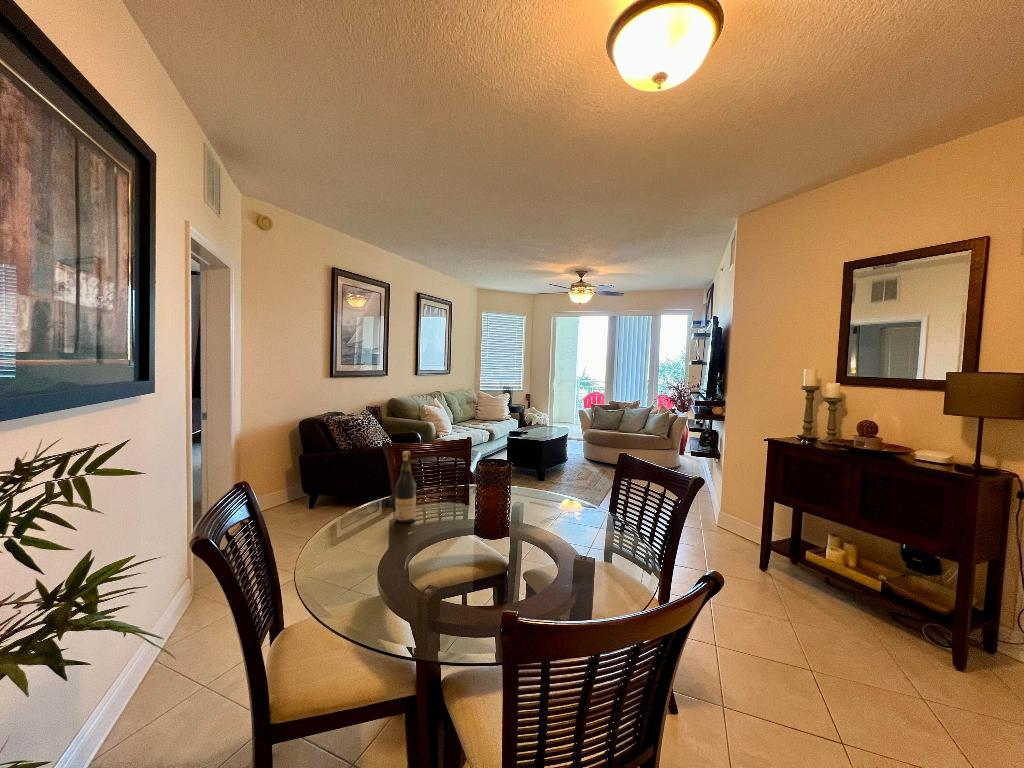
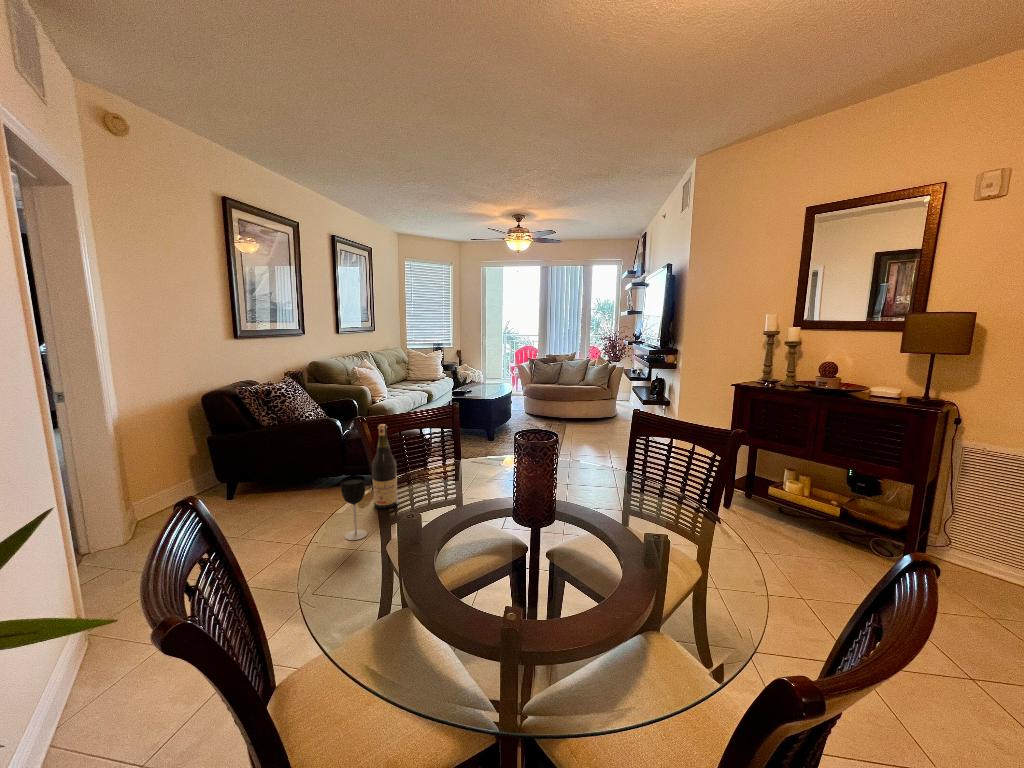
wine glass: none [362,490,382,544] -> present [340,475,367,540]

